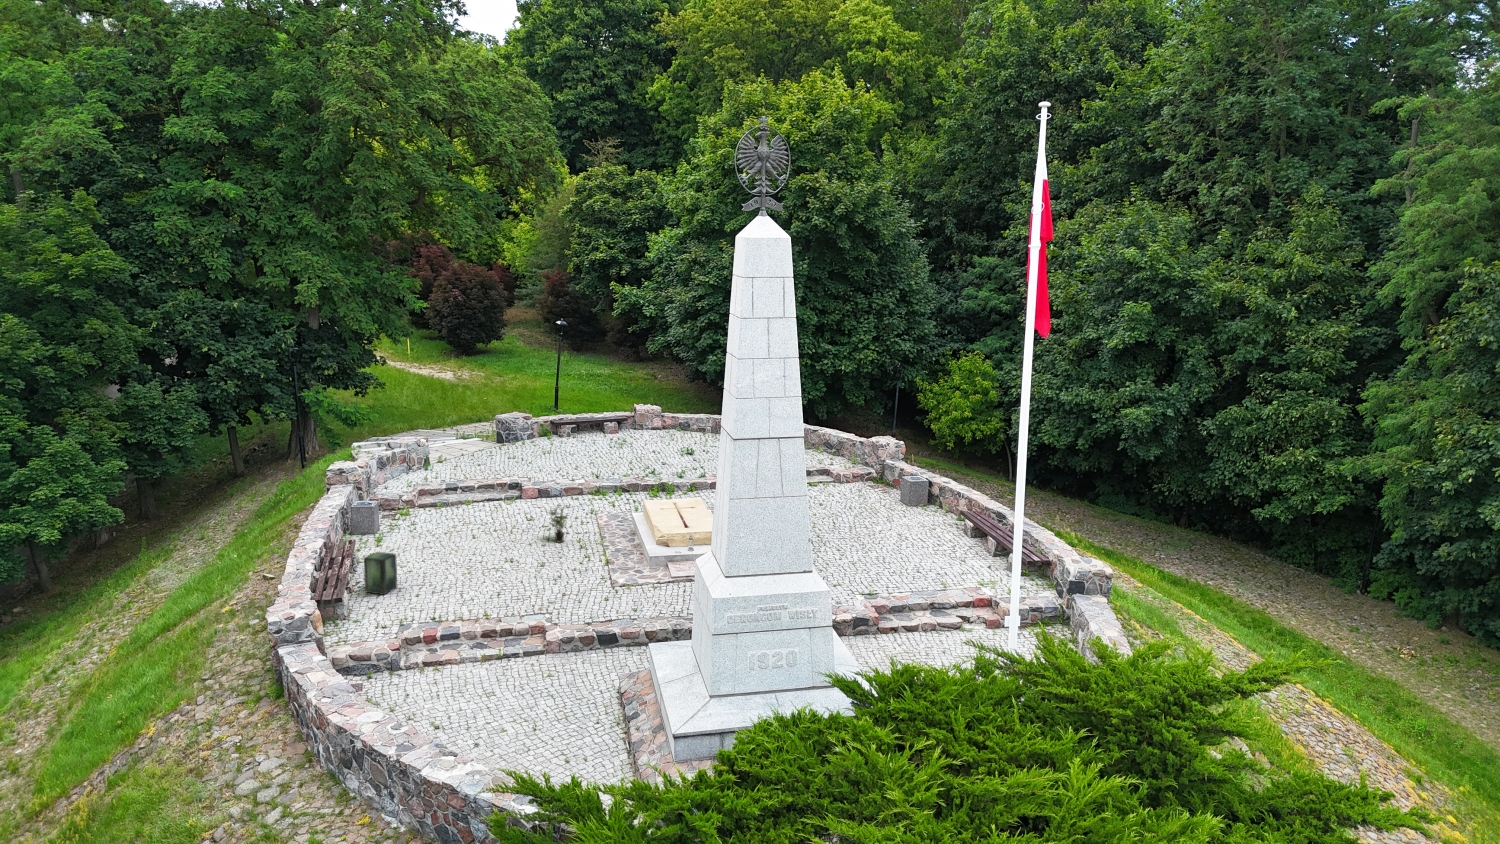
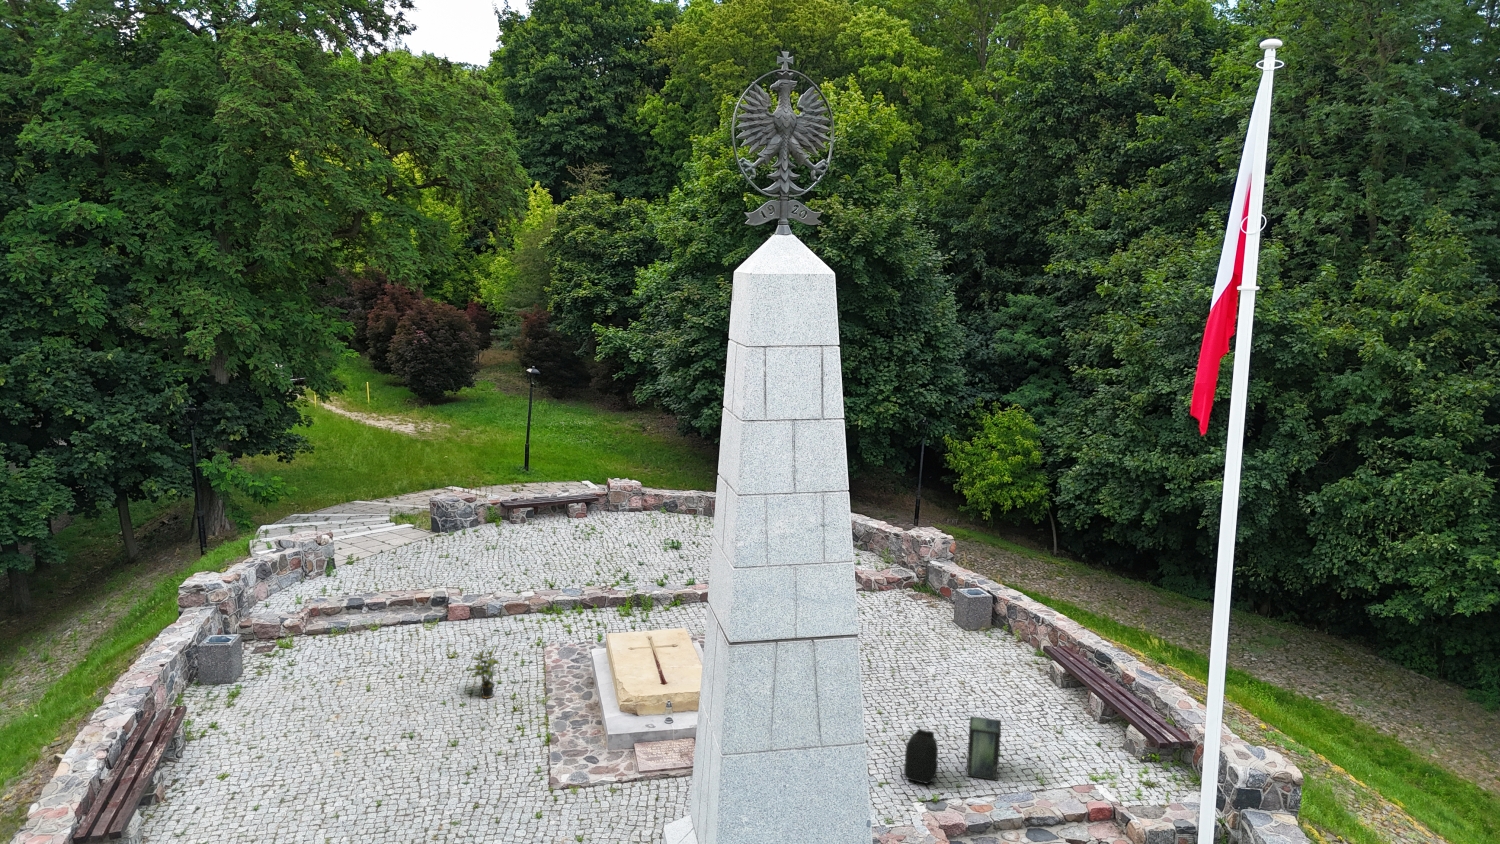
backpack: none [852,550,875,585] -> present [904,729,938,784]
storage box: present [364,552,397,595] -> present [967,716,1001,780]

